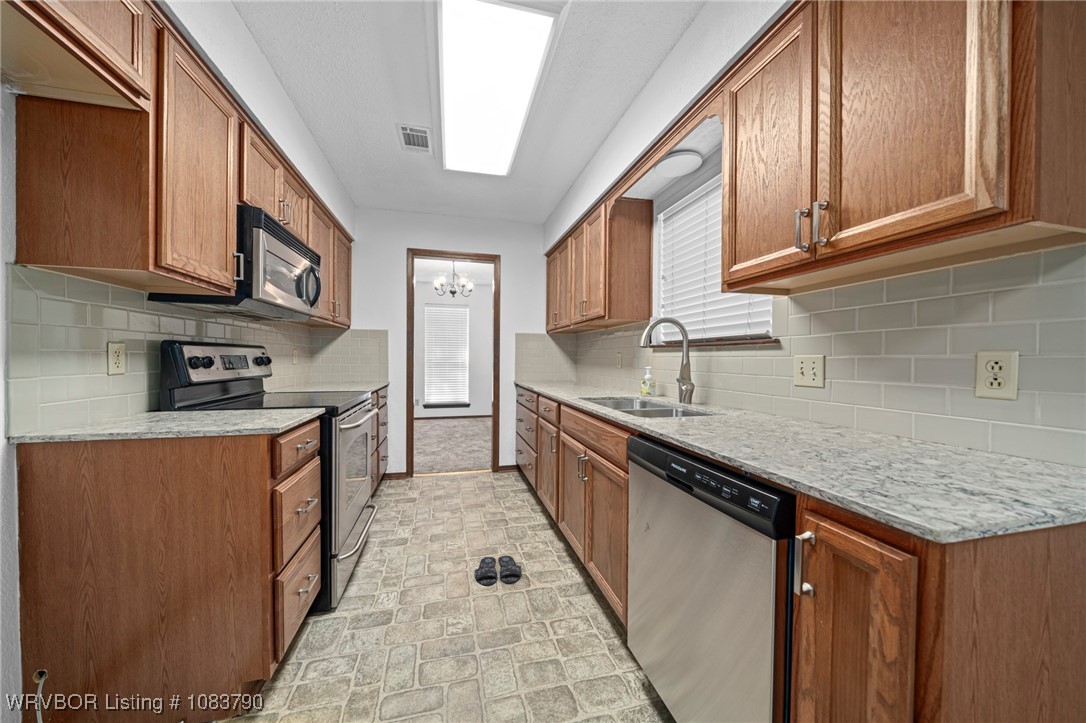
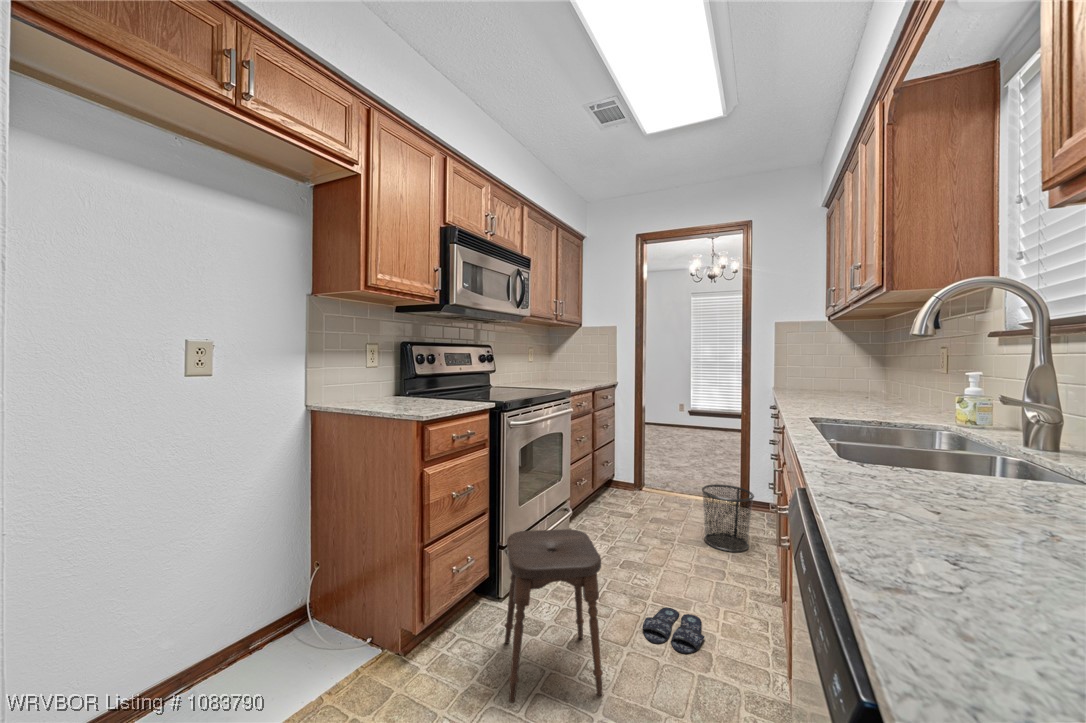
waste bin: none [480,455,518,506] -> present [702,484,754,552]
stool: none [362,510,474,684] -> present [505,529,603,703]

